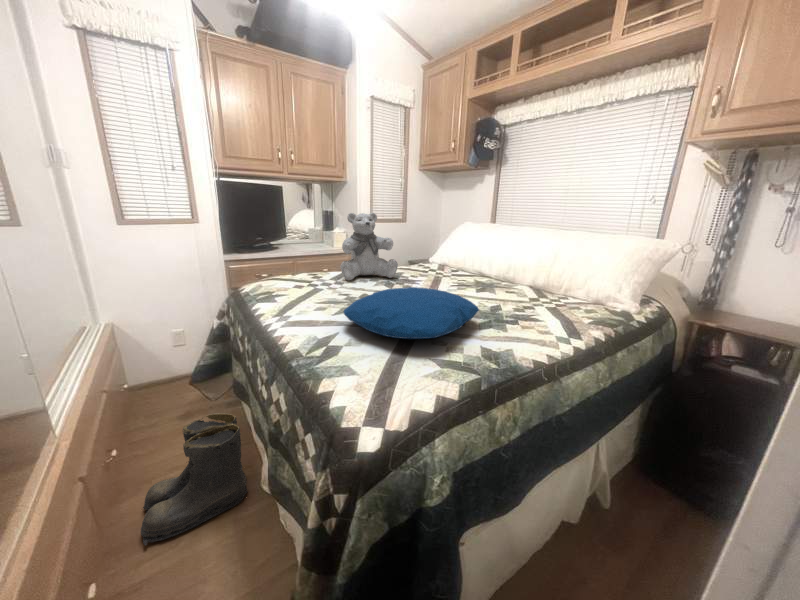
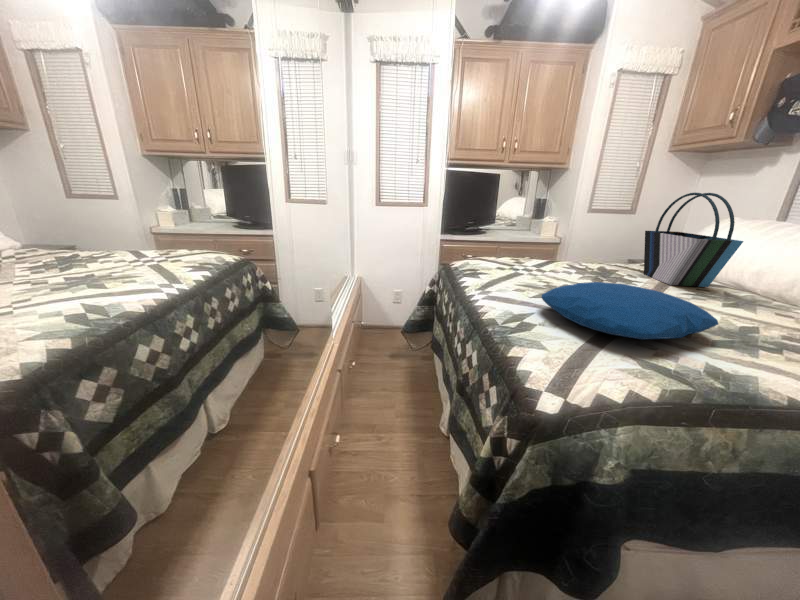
tote bag: none [417,205,477,280] -> present [644,193,743,287]
teddy bear: present [340,213,398,280] -> none [543,201,612,273]
boots: present [141,413,247,545] -> none [364,356,433,430]

